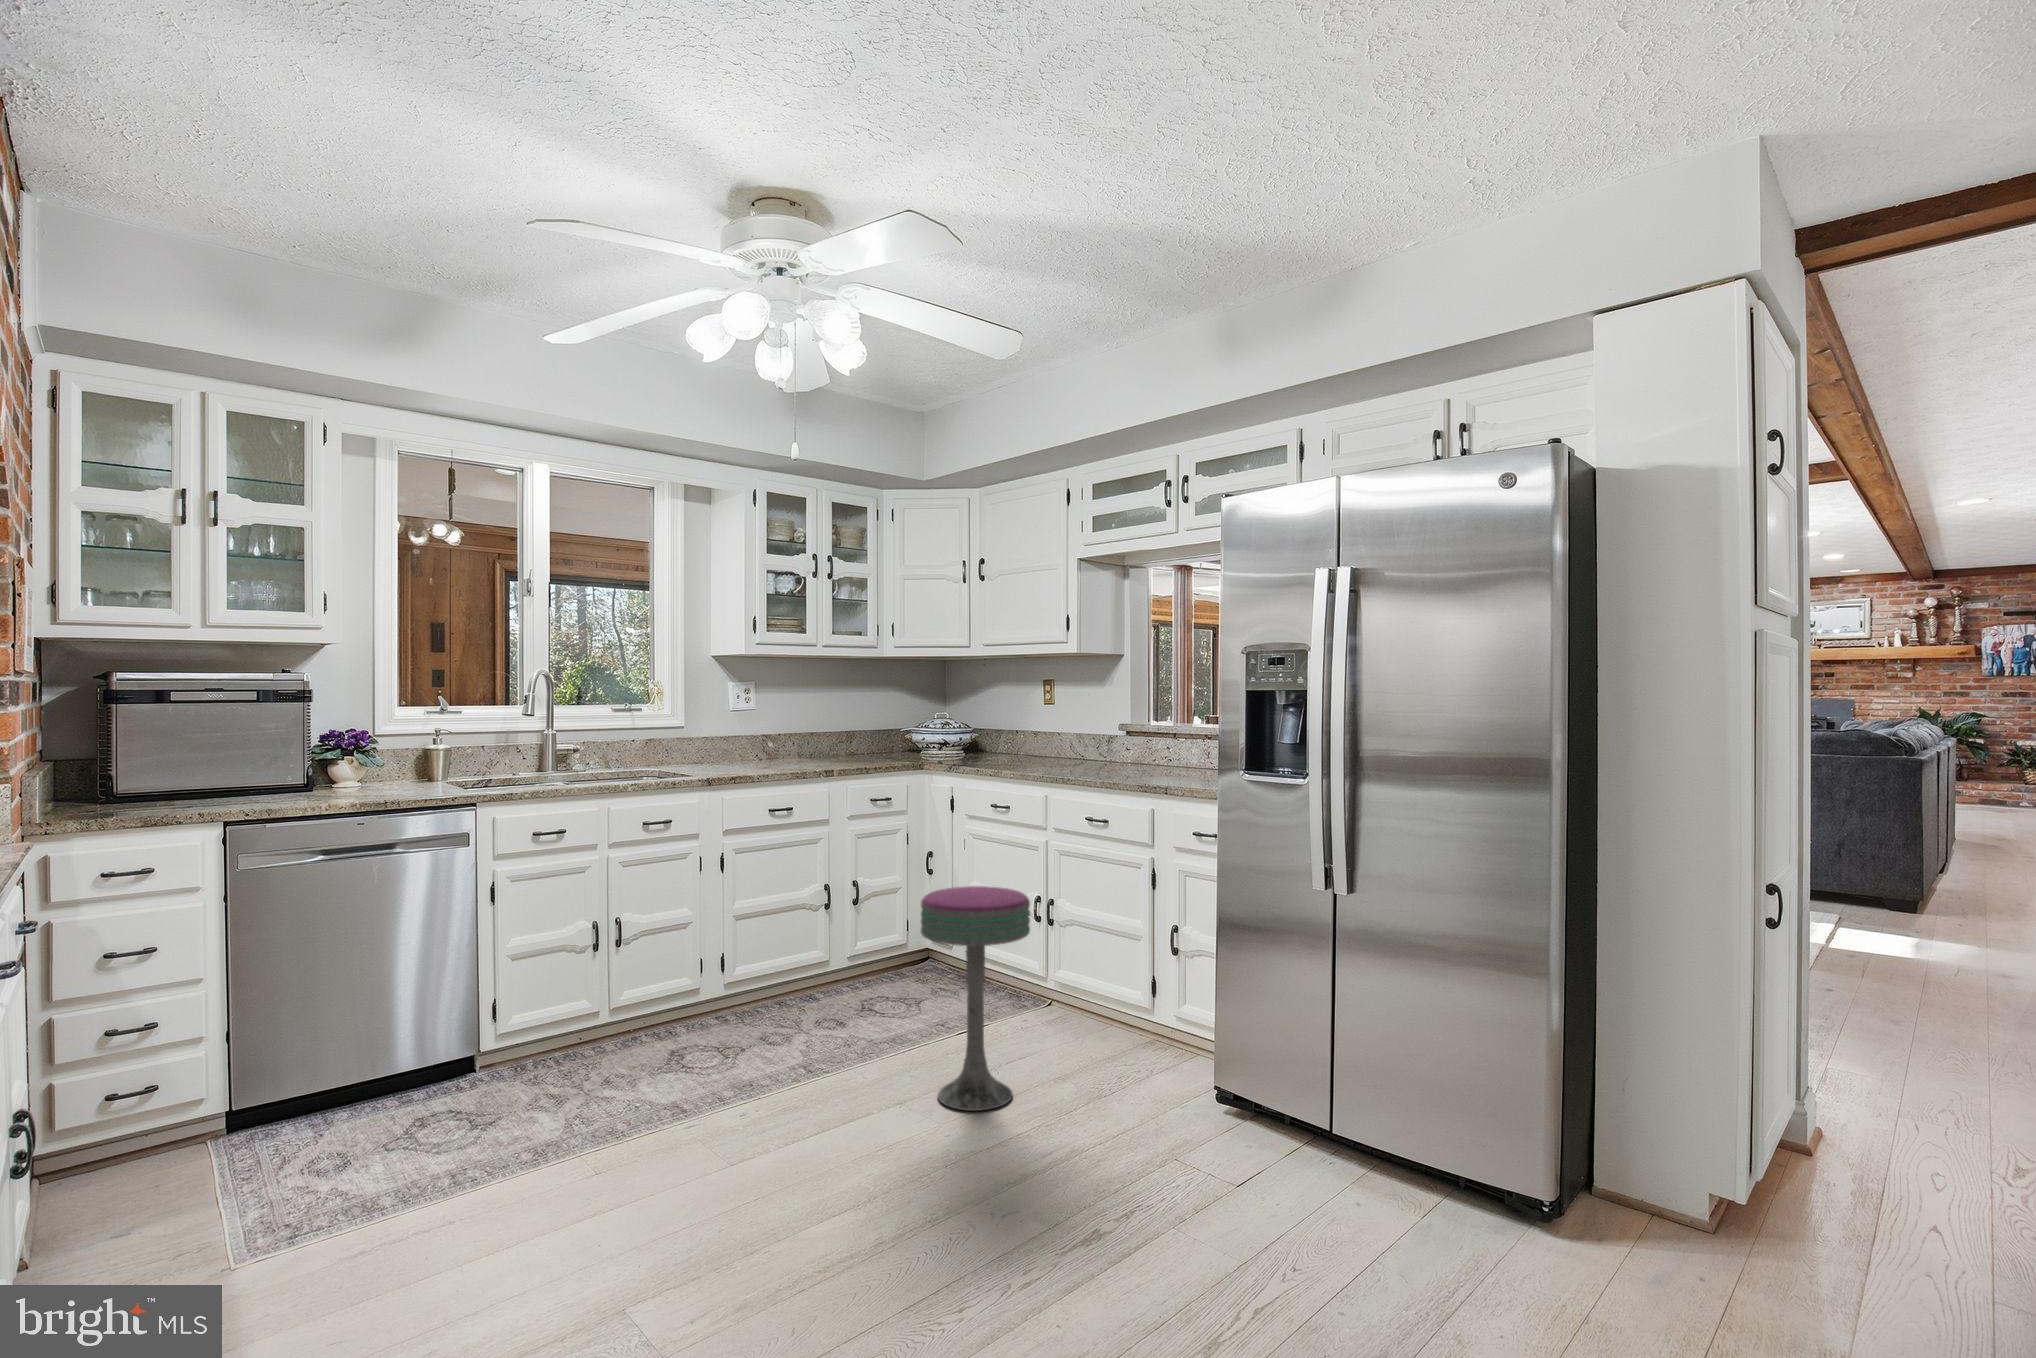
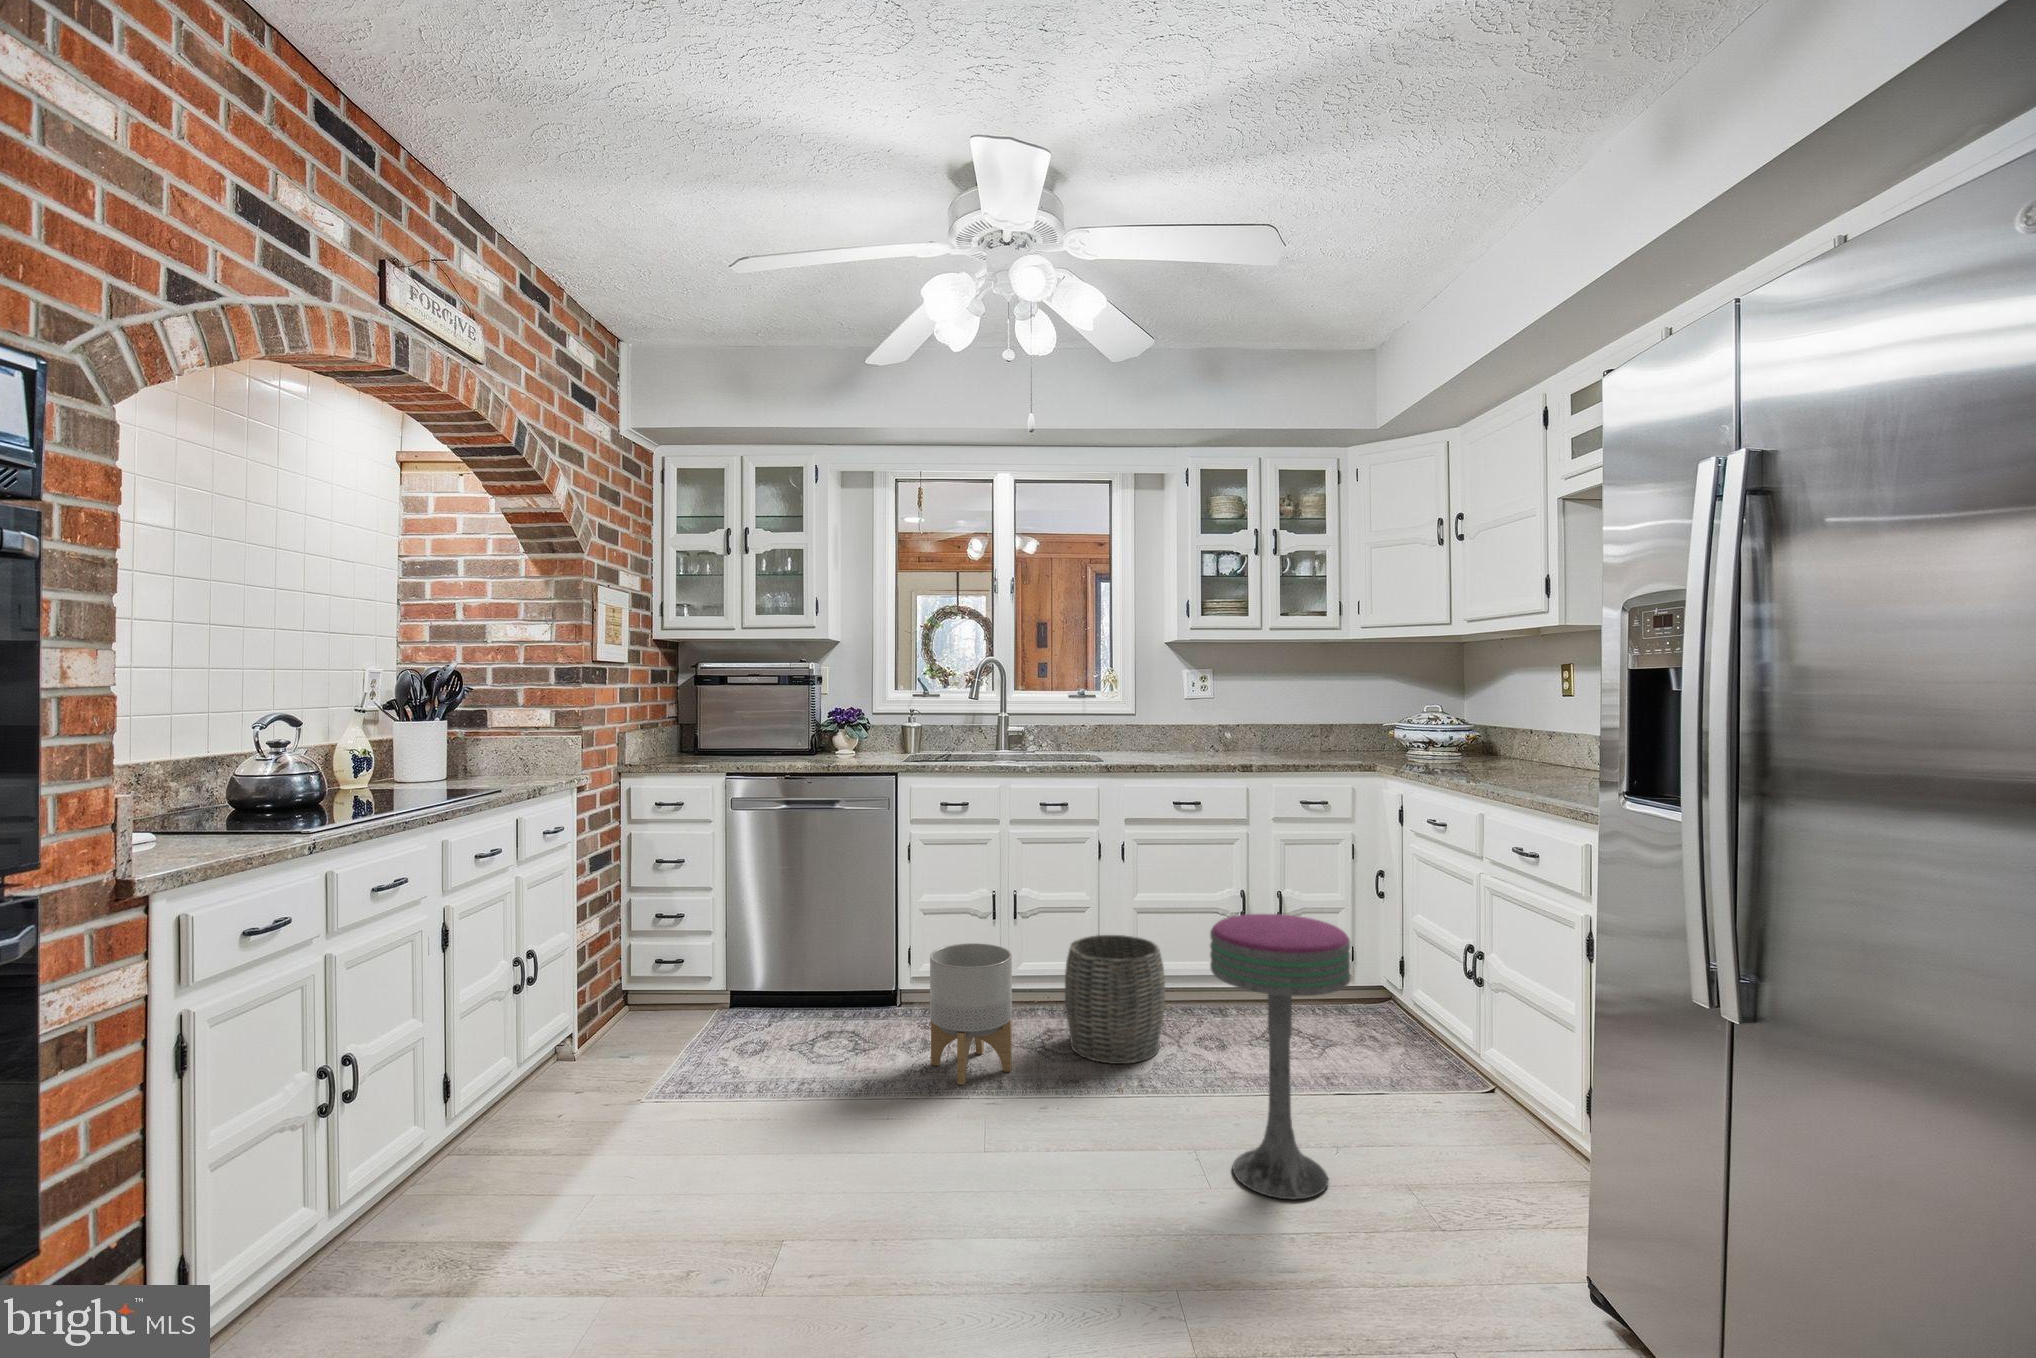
woven basket: none [705,941,805,1064] -> present [1065,935,1165,1064]
planter: none [588,970,681,1117] -> present [930,943,1012,1085]

